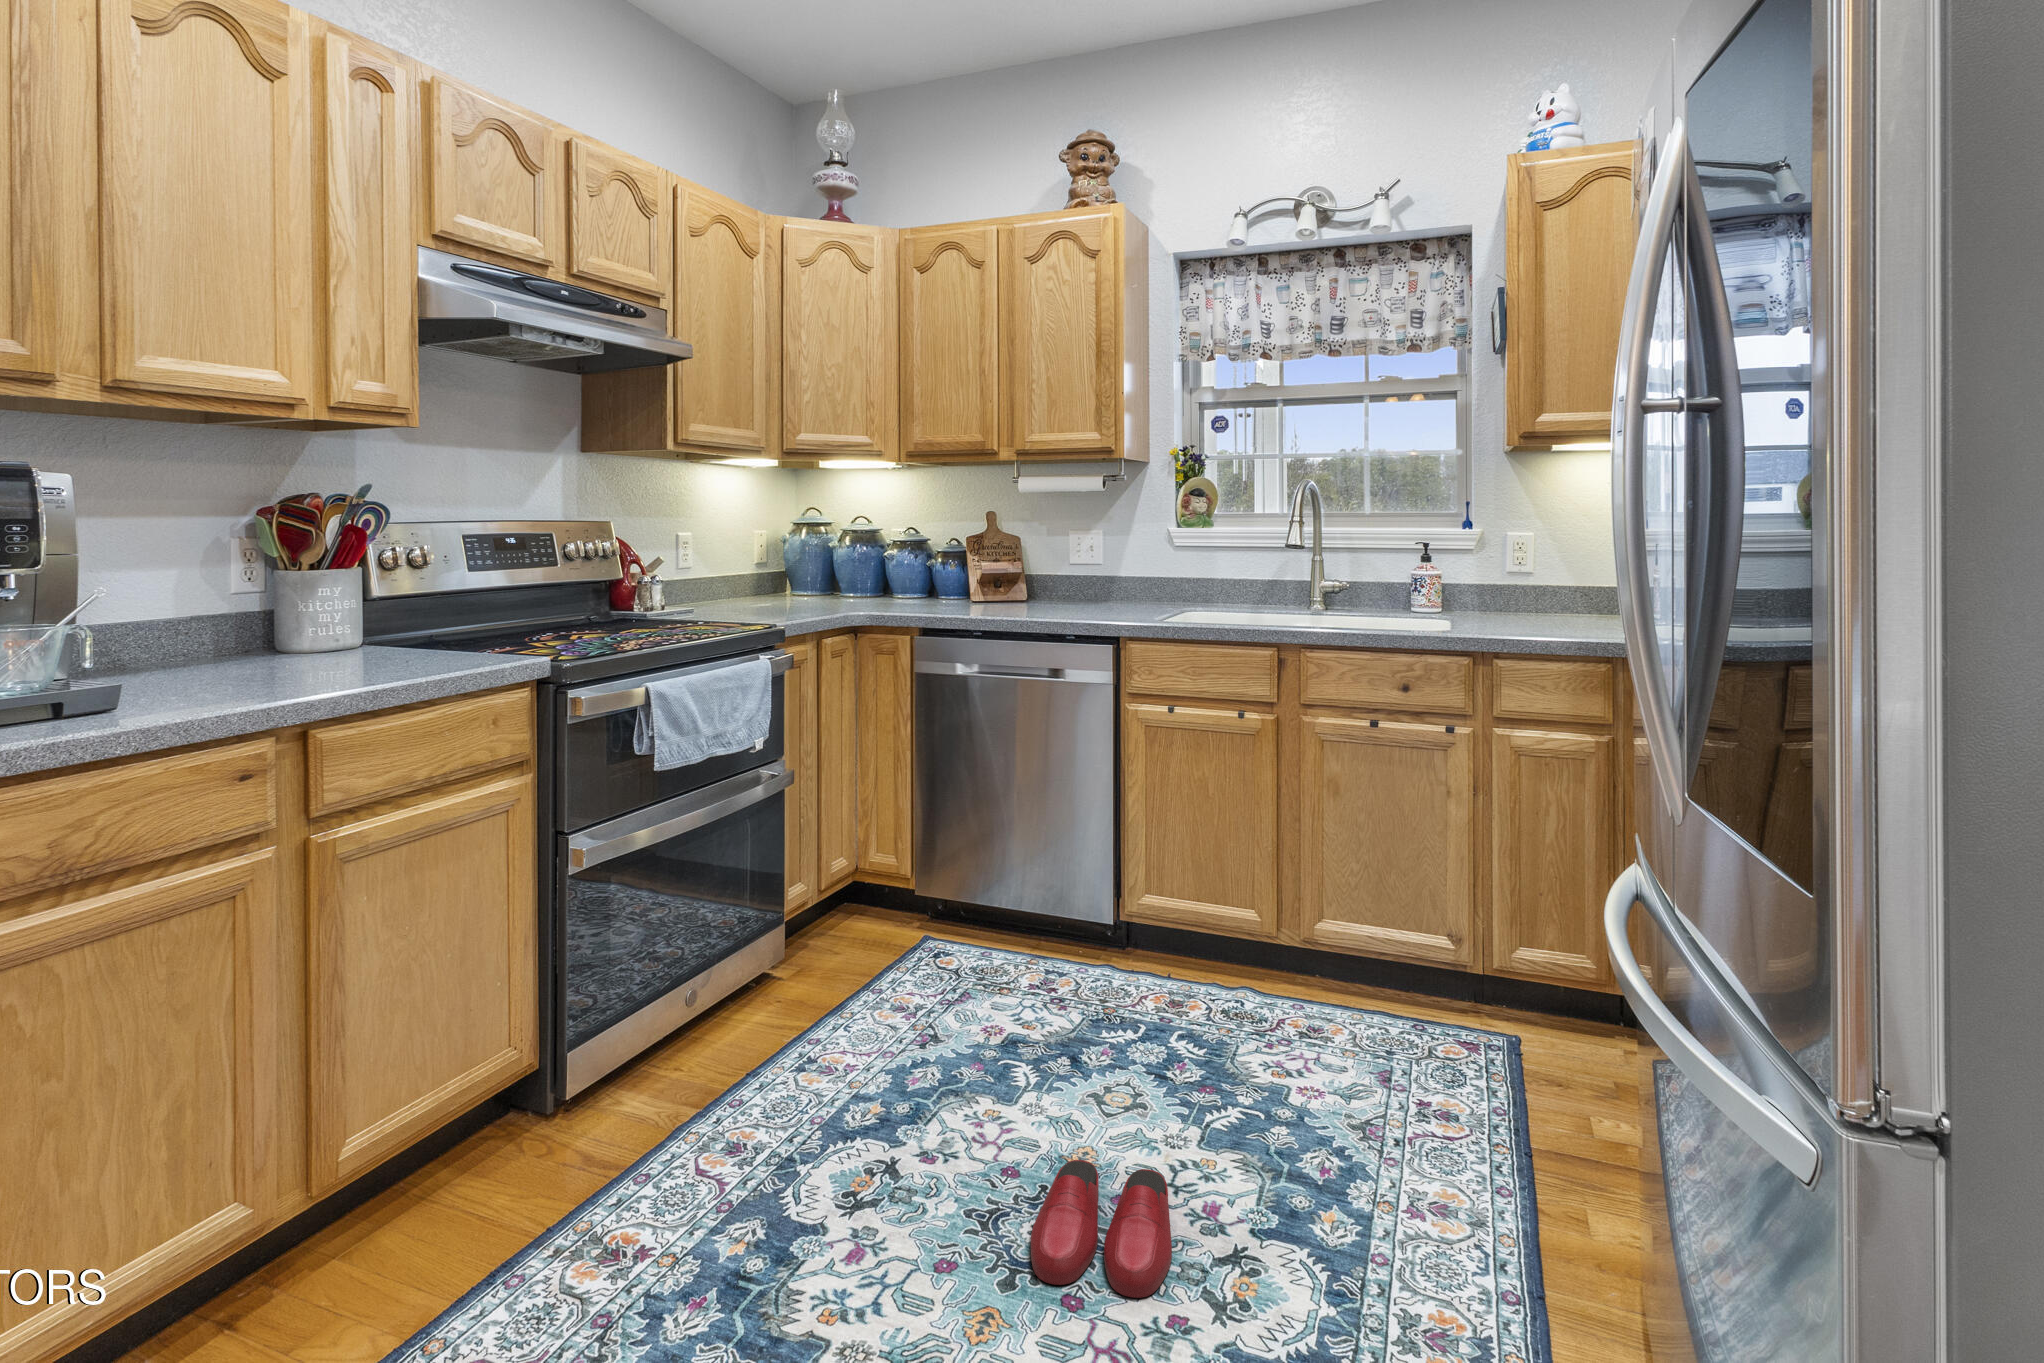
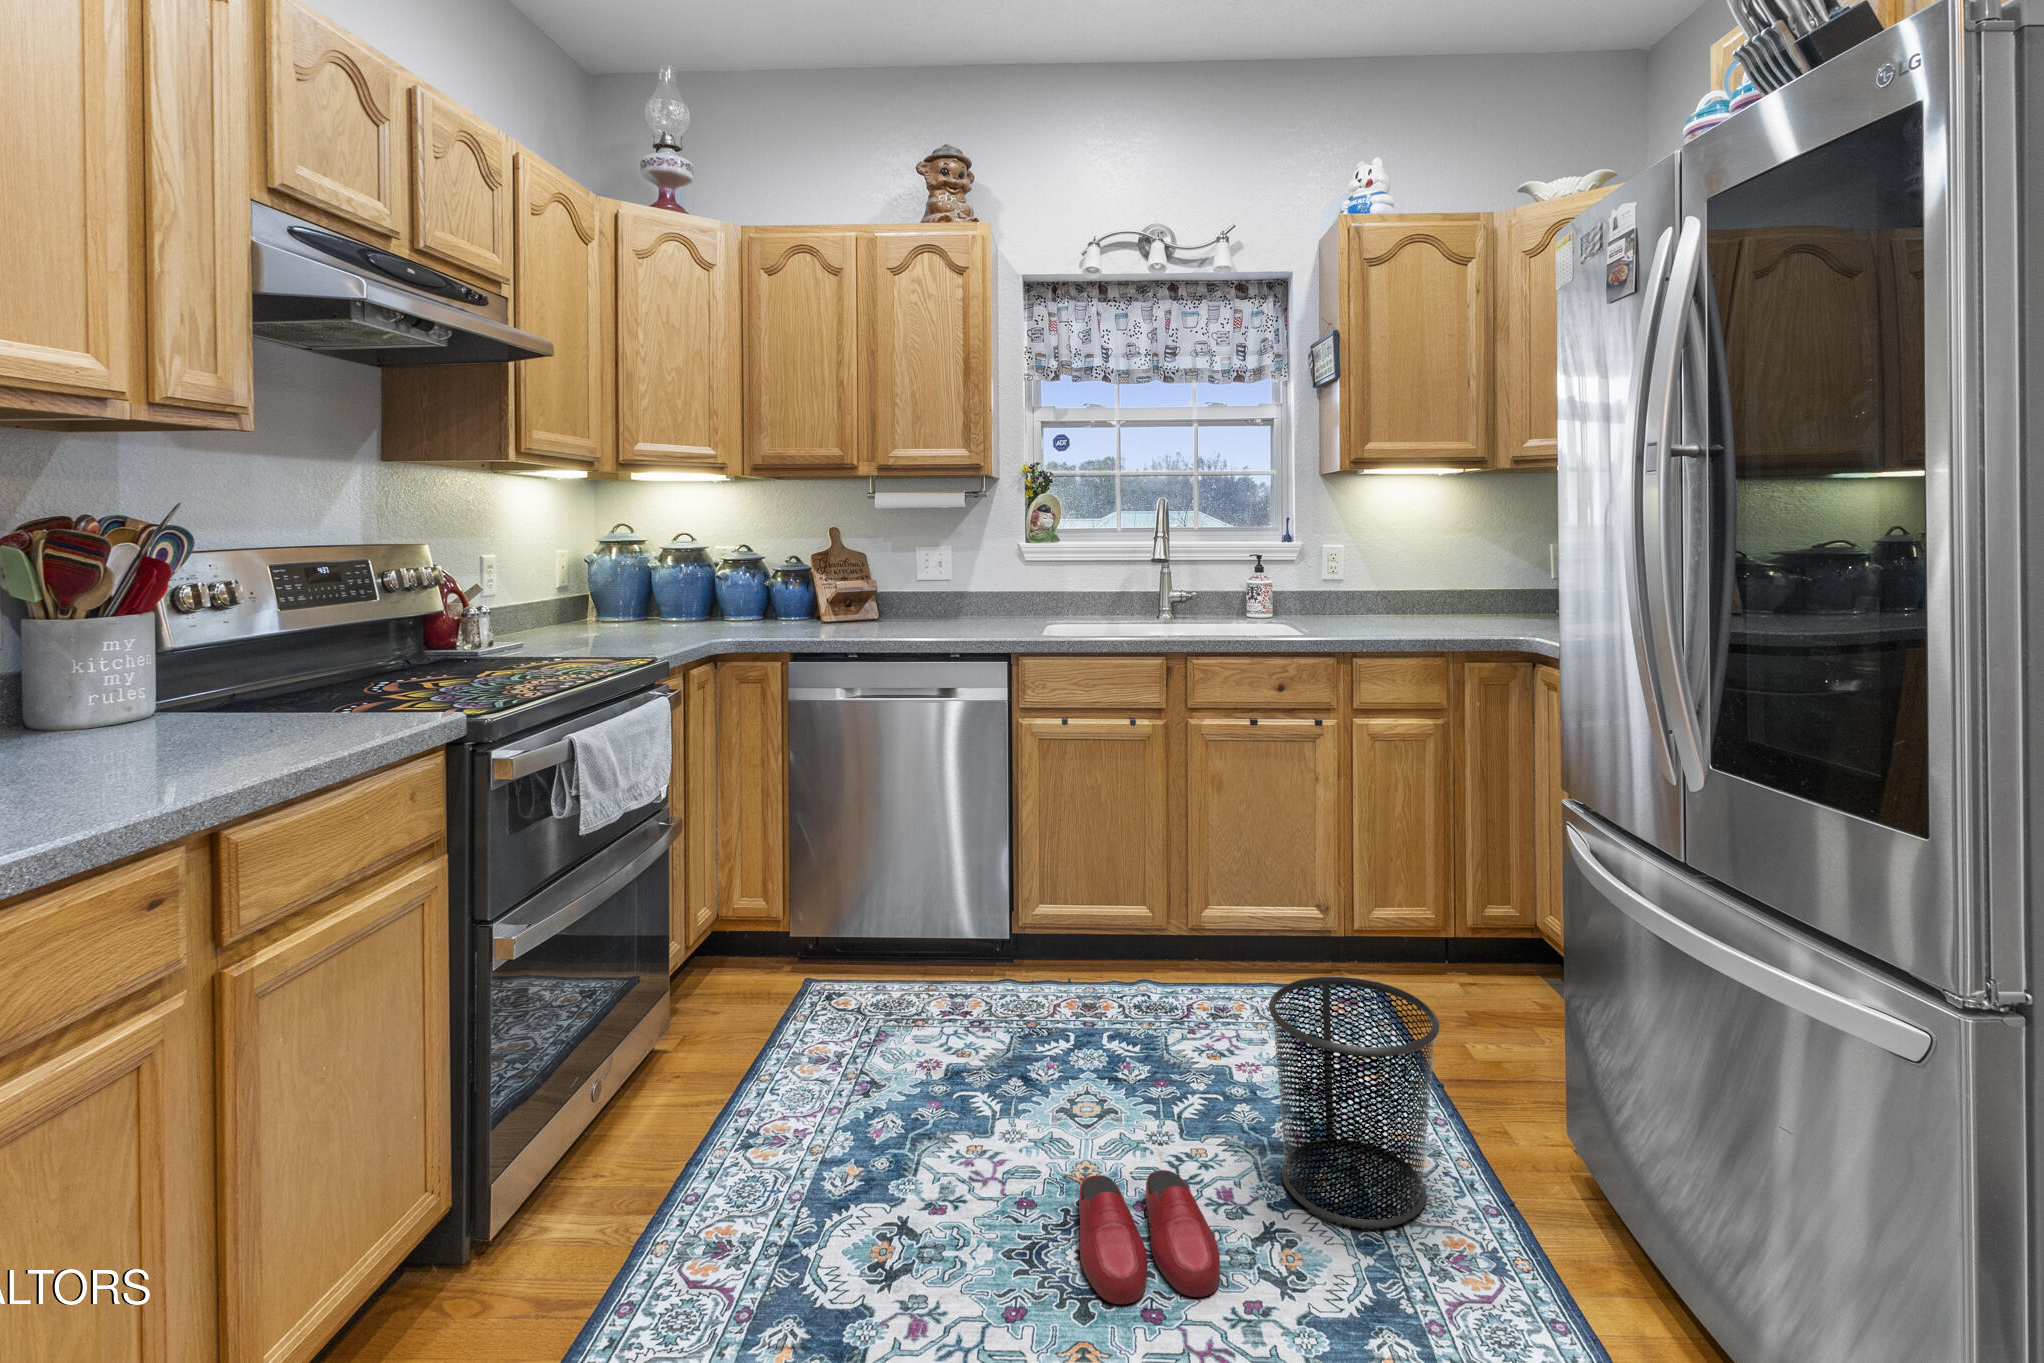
waste bin: none [1266,1001,1457,1282] -> present [1269,976,1440,1228]

